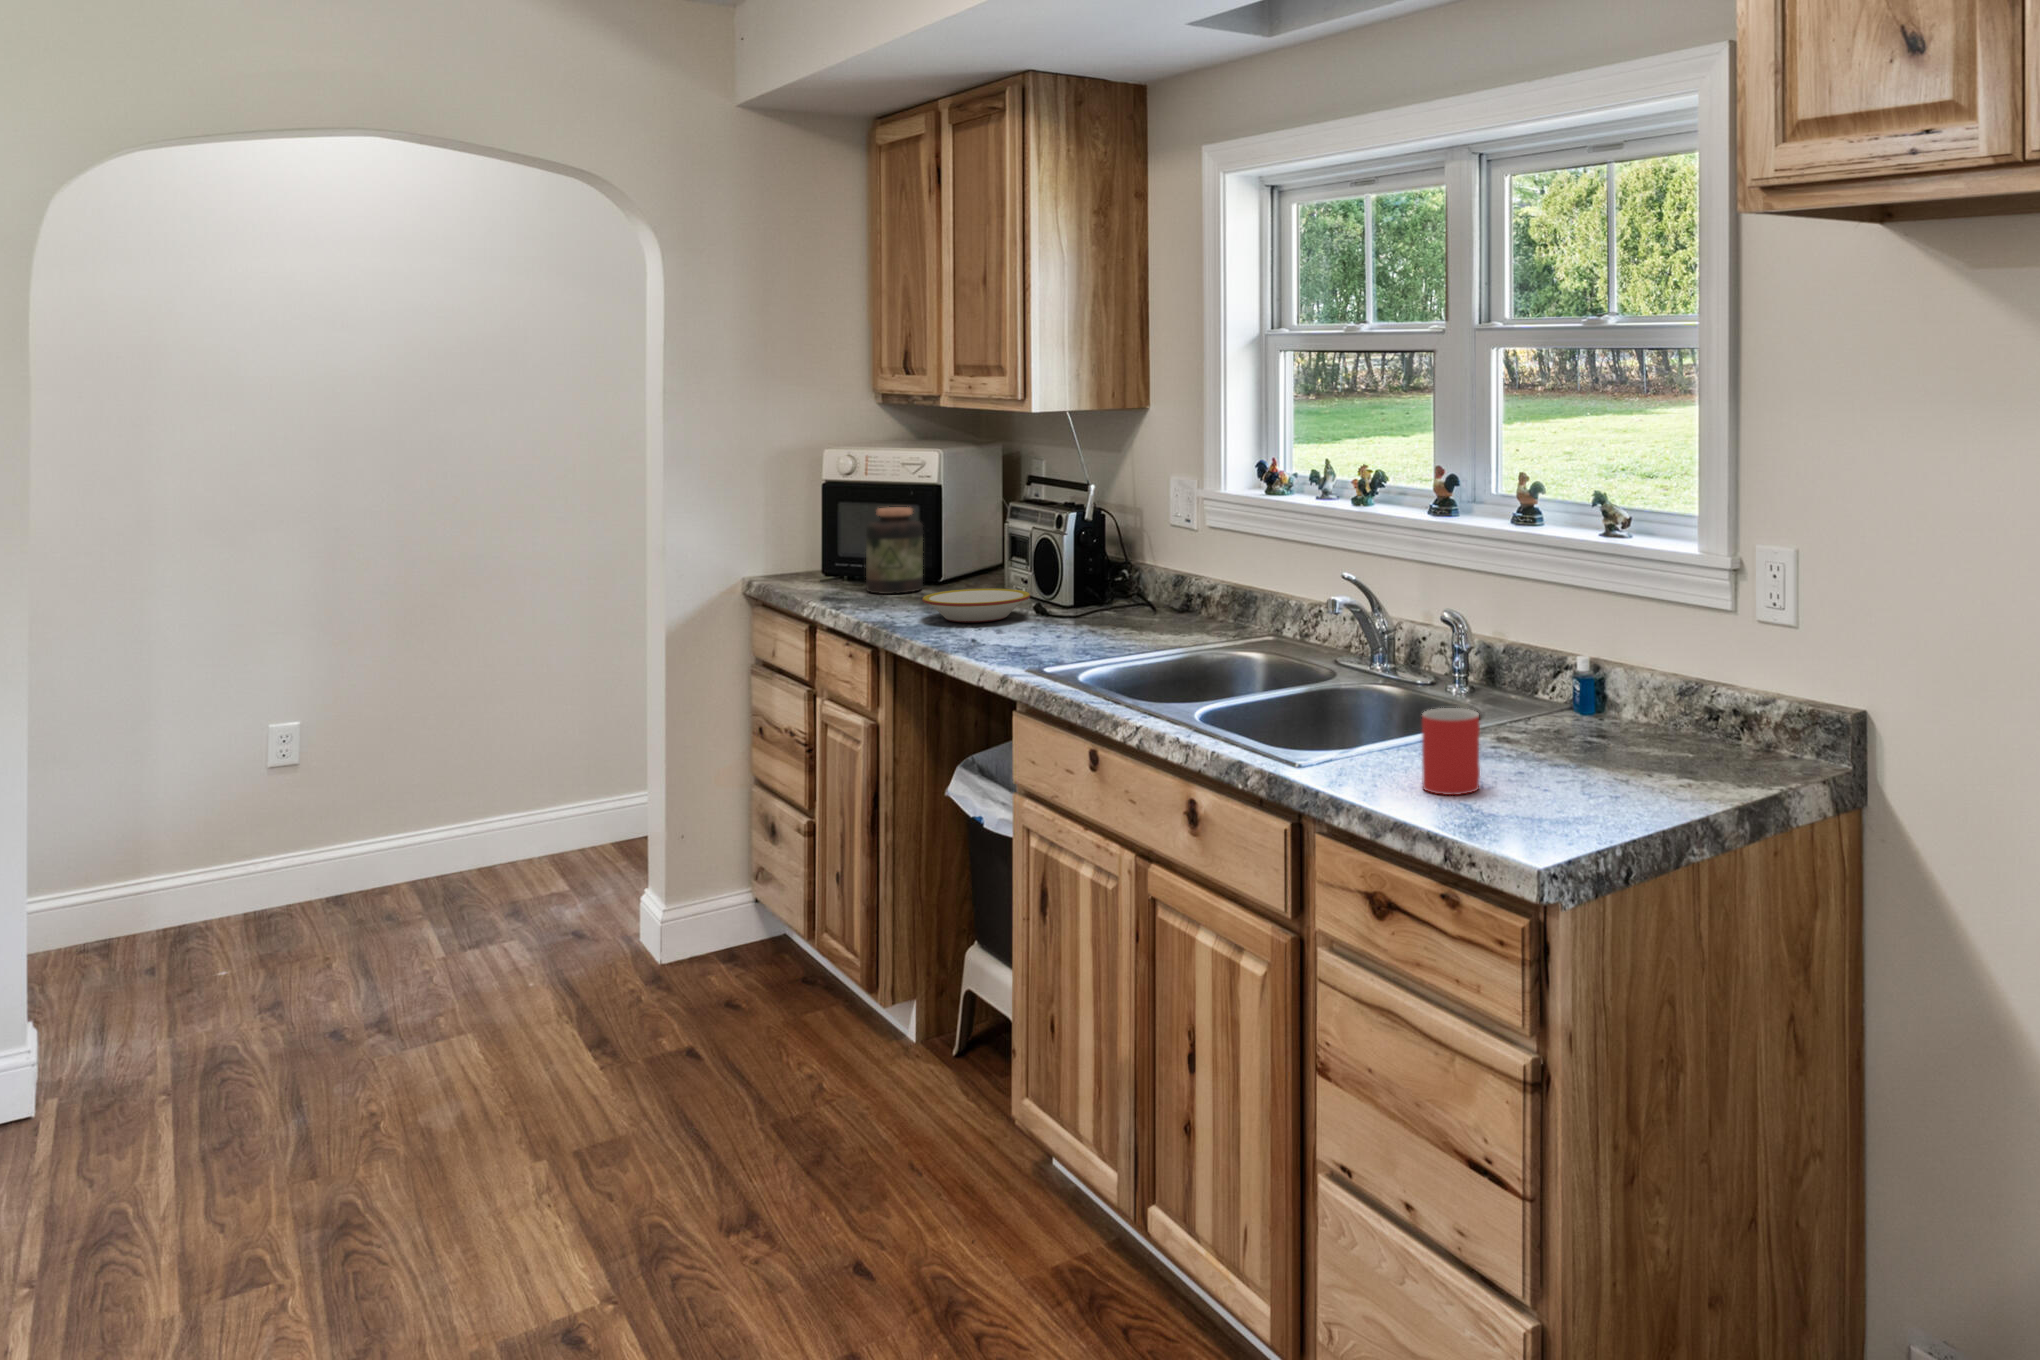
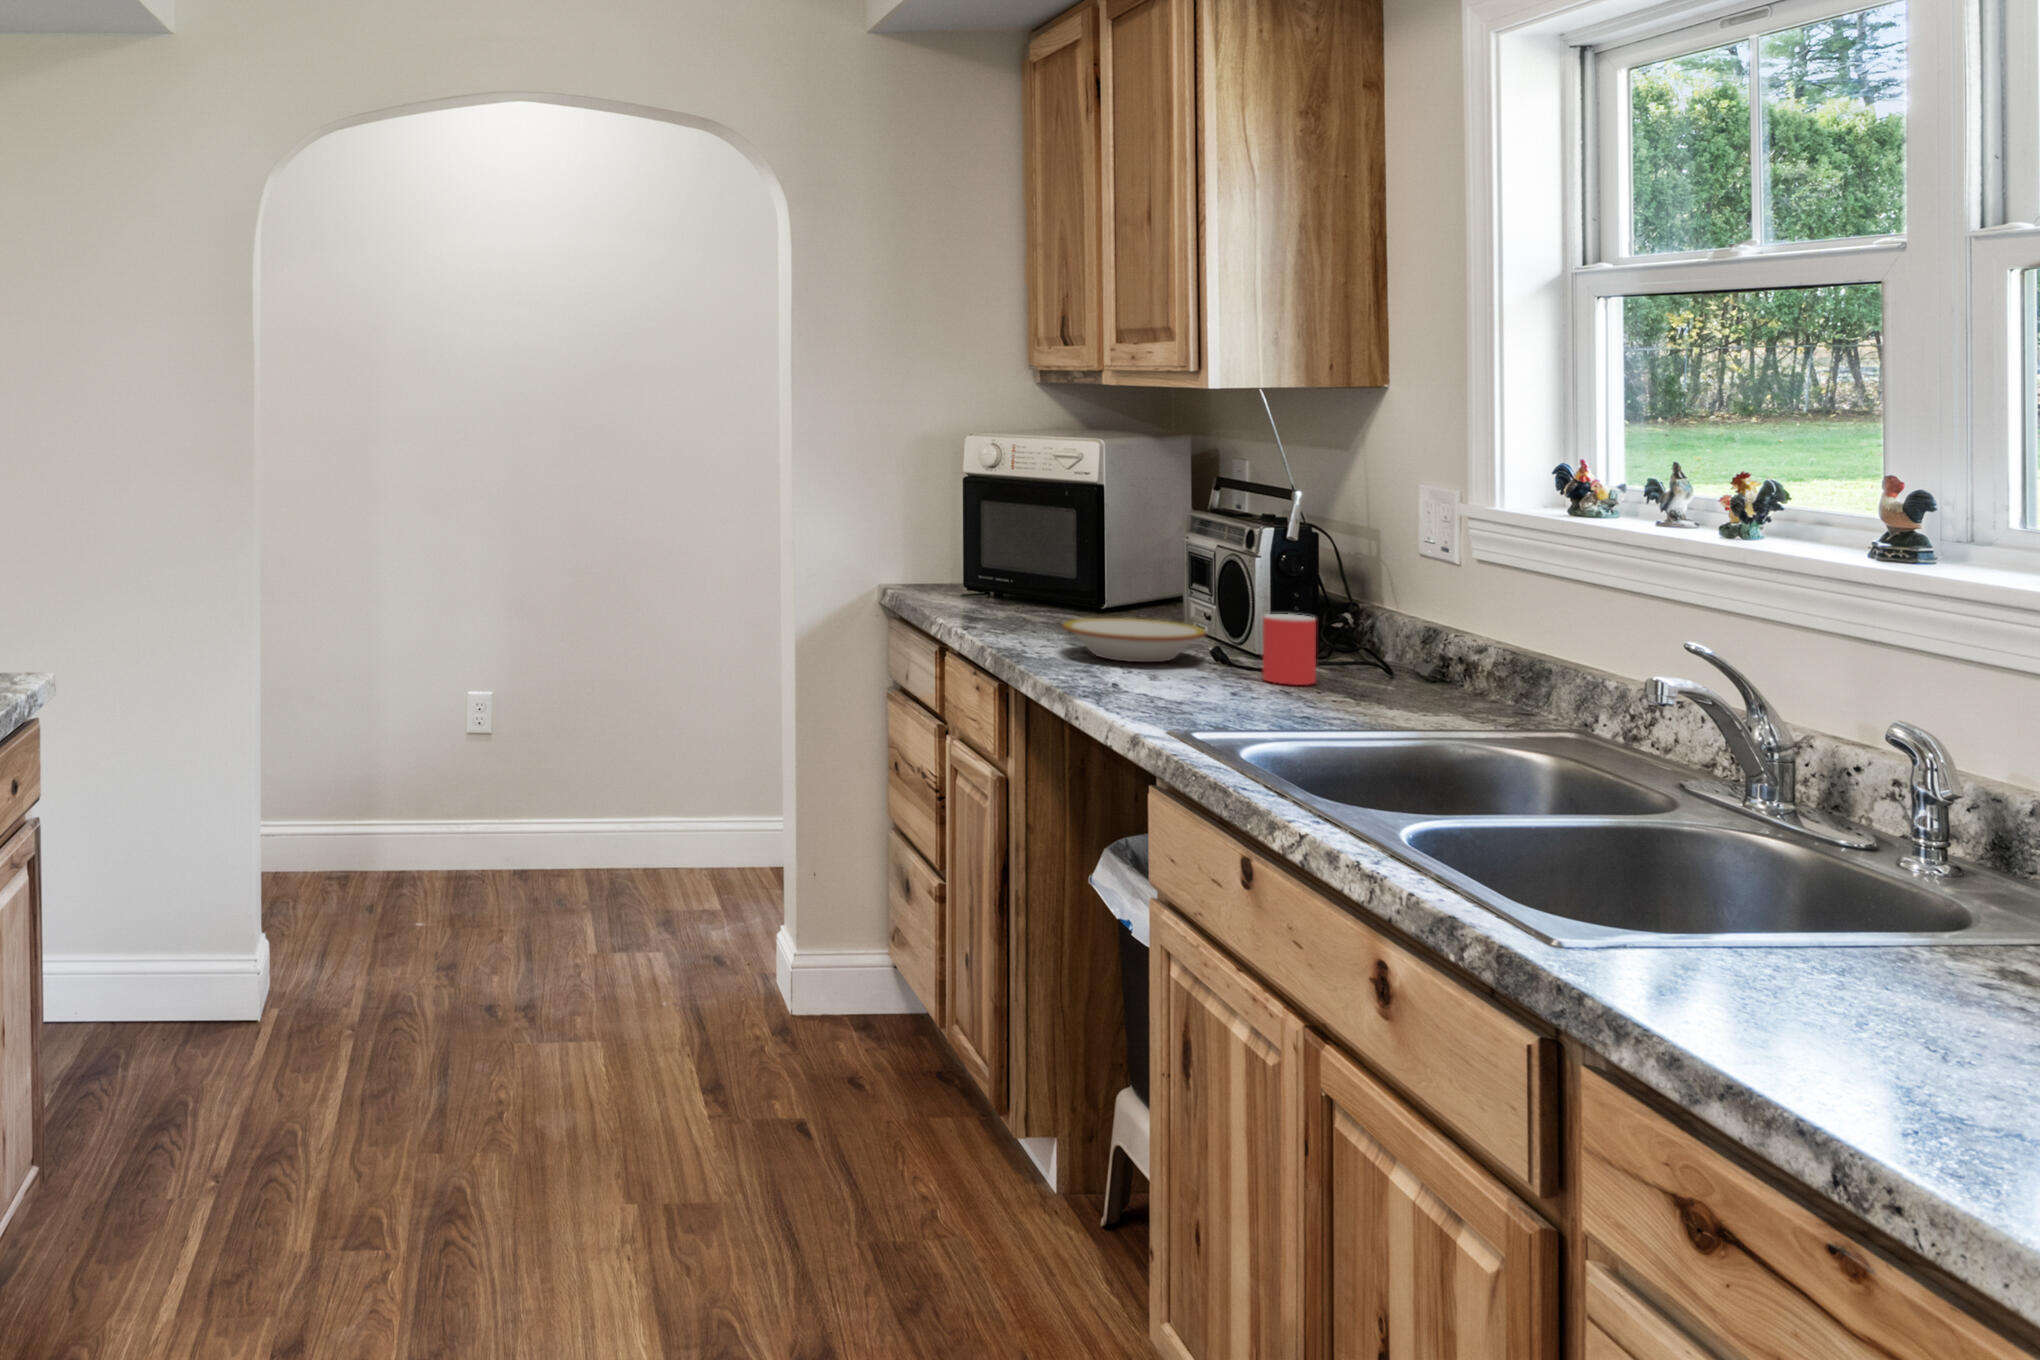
jar: present [866,507,923,594] -> none [1012,510,1082,617]
mug: present [1422,708,1480,795] -> present [1263,614,1316,685]

